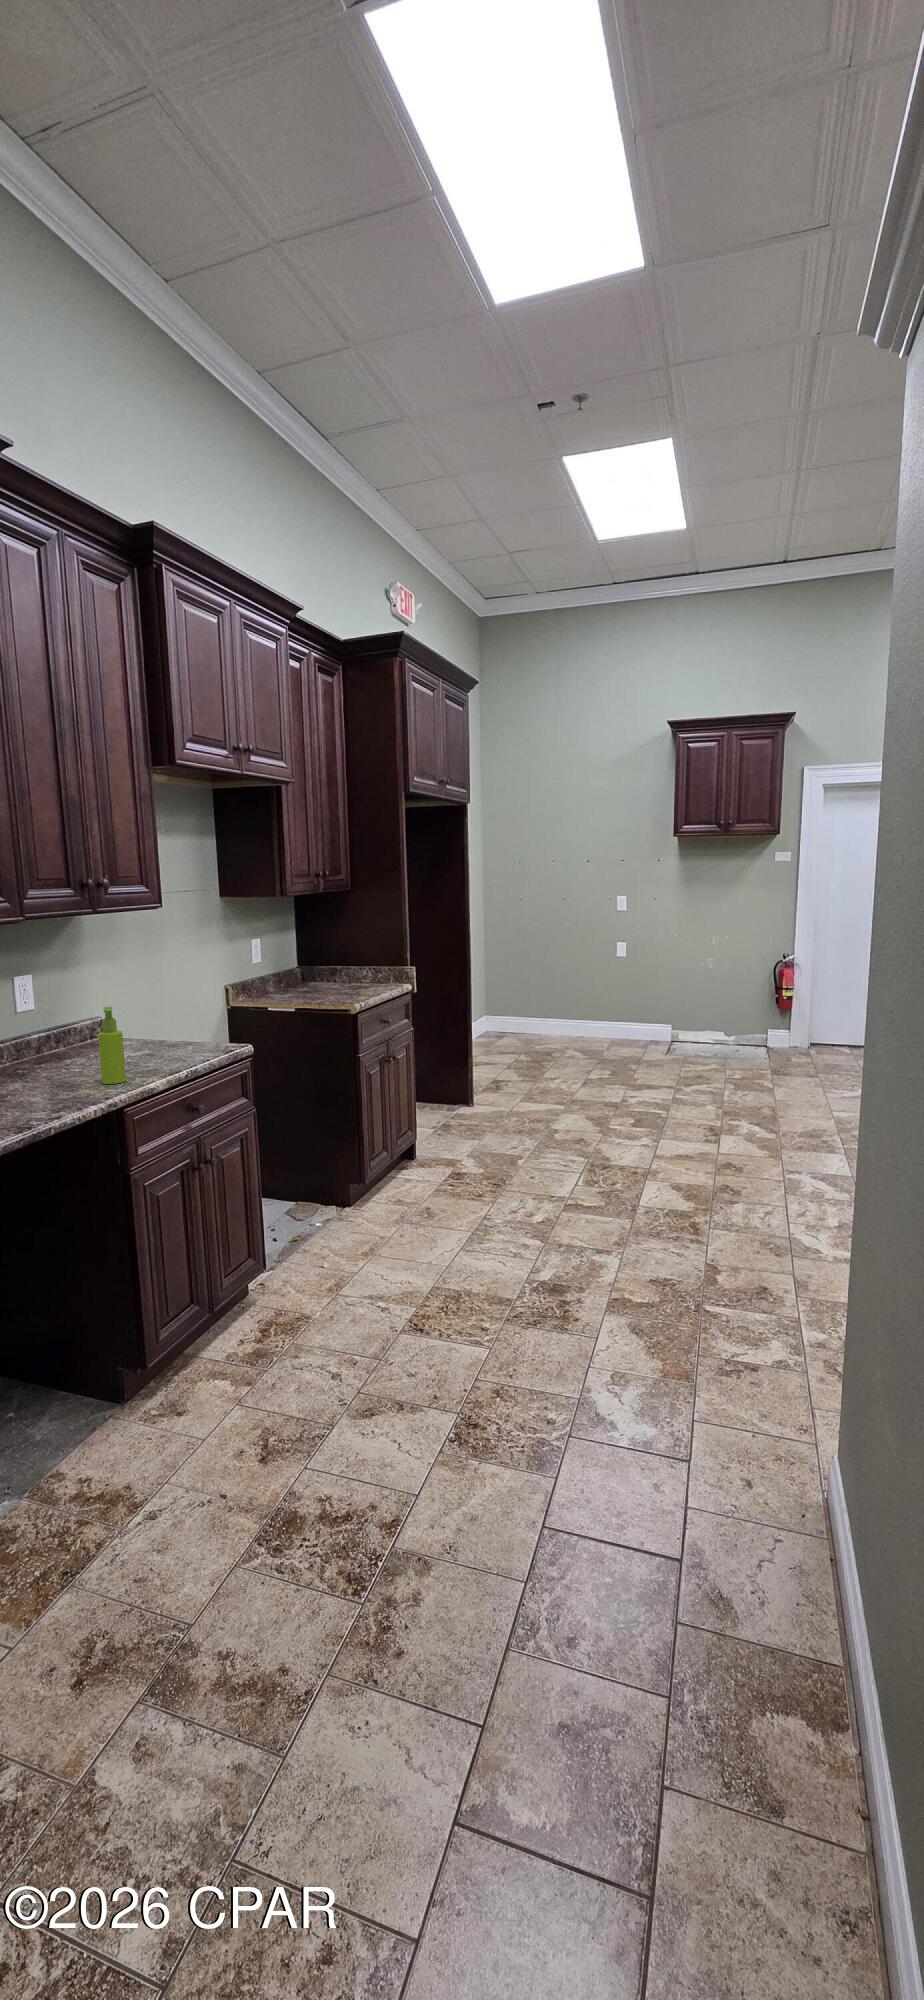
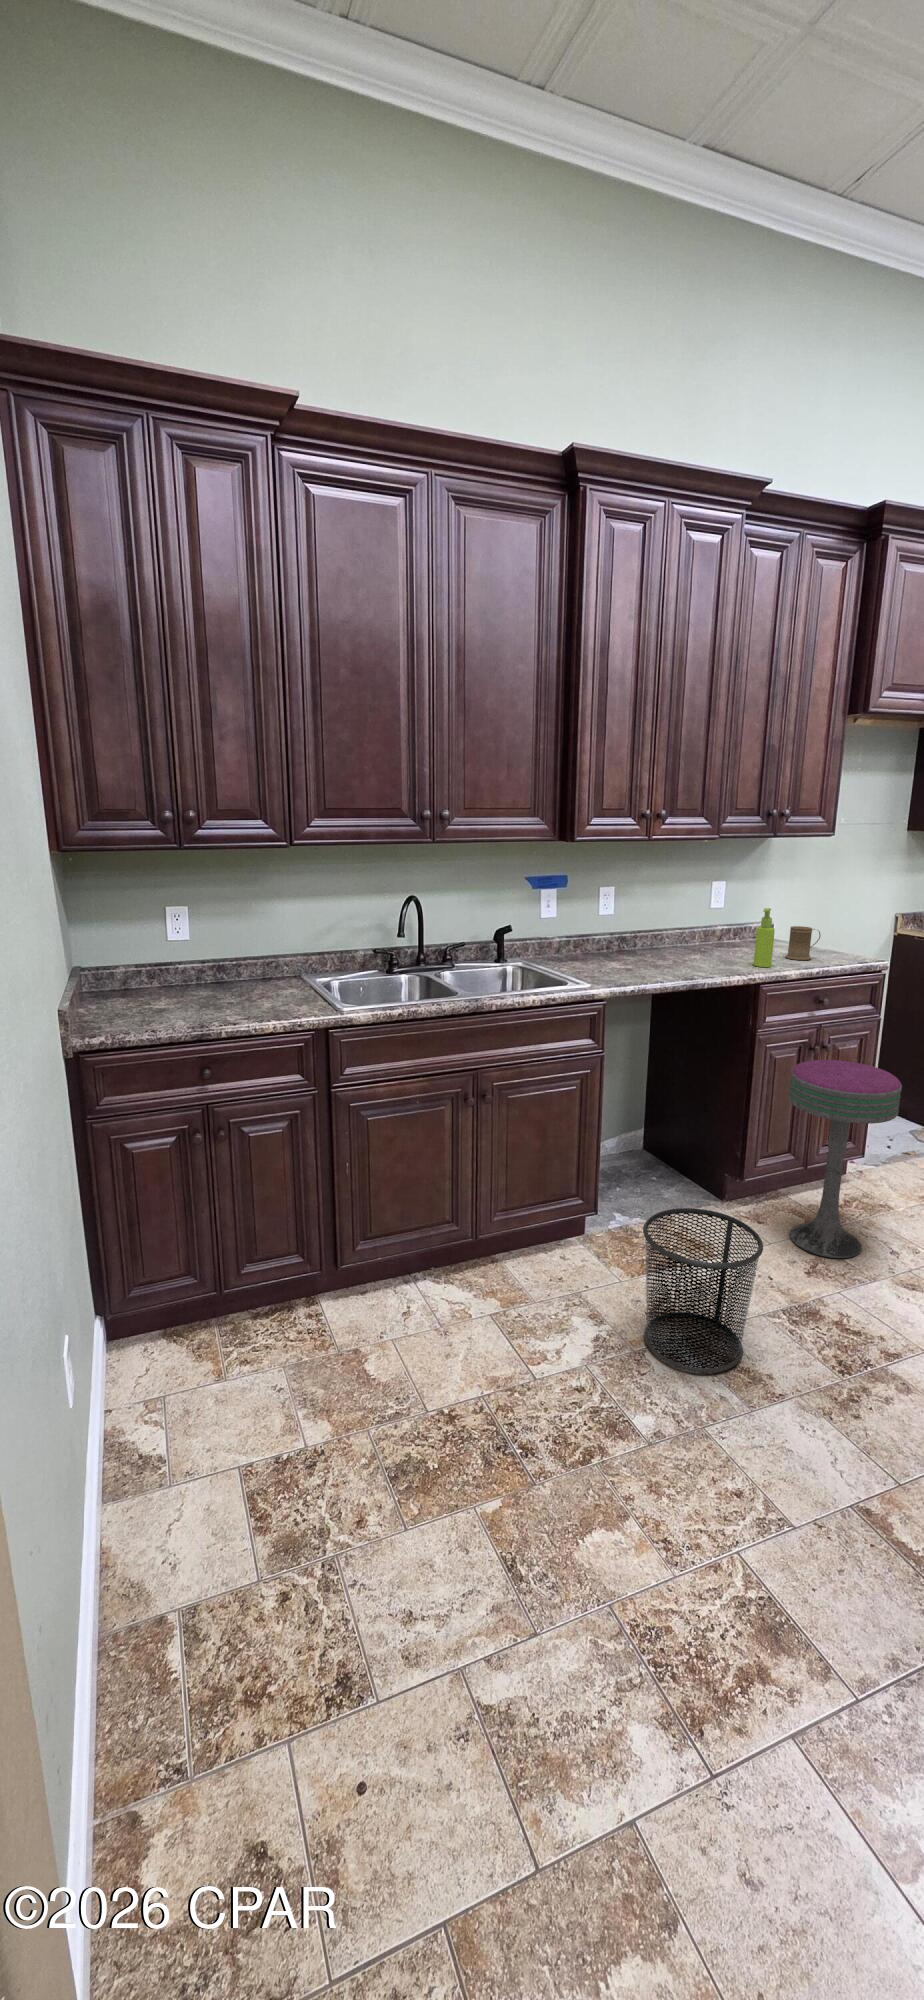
mug: none [134,1020,172,1064] -> present [785,926,821,960]
bar stool: none [185,1174,315,1428] -> present [788,1060,902,1258]
trash can: none [49,1464,239,1761] -> present [643,1208,763,1373]

